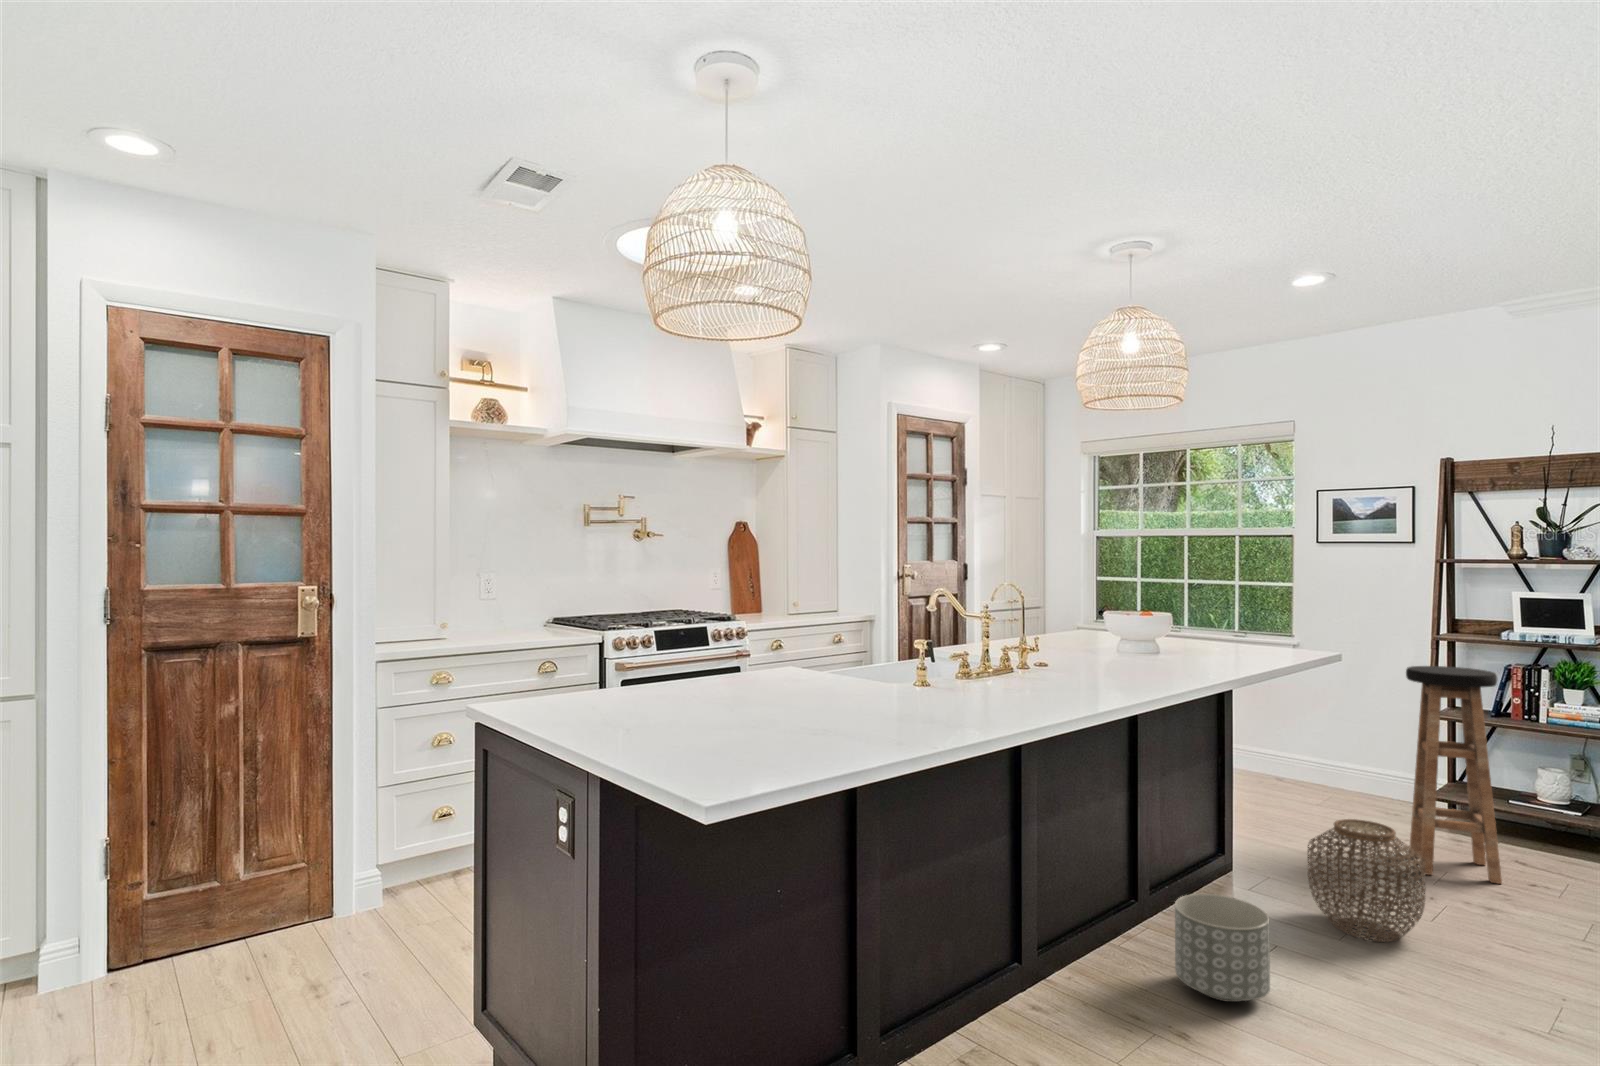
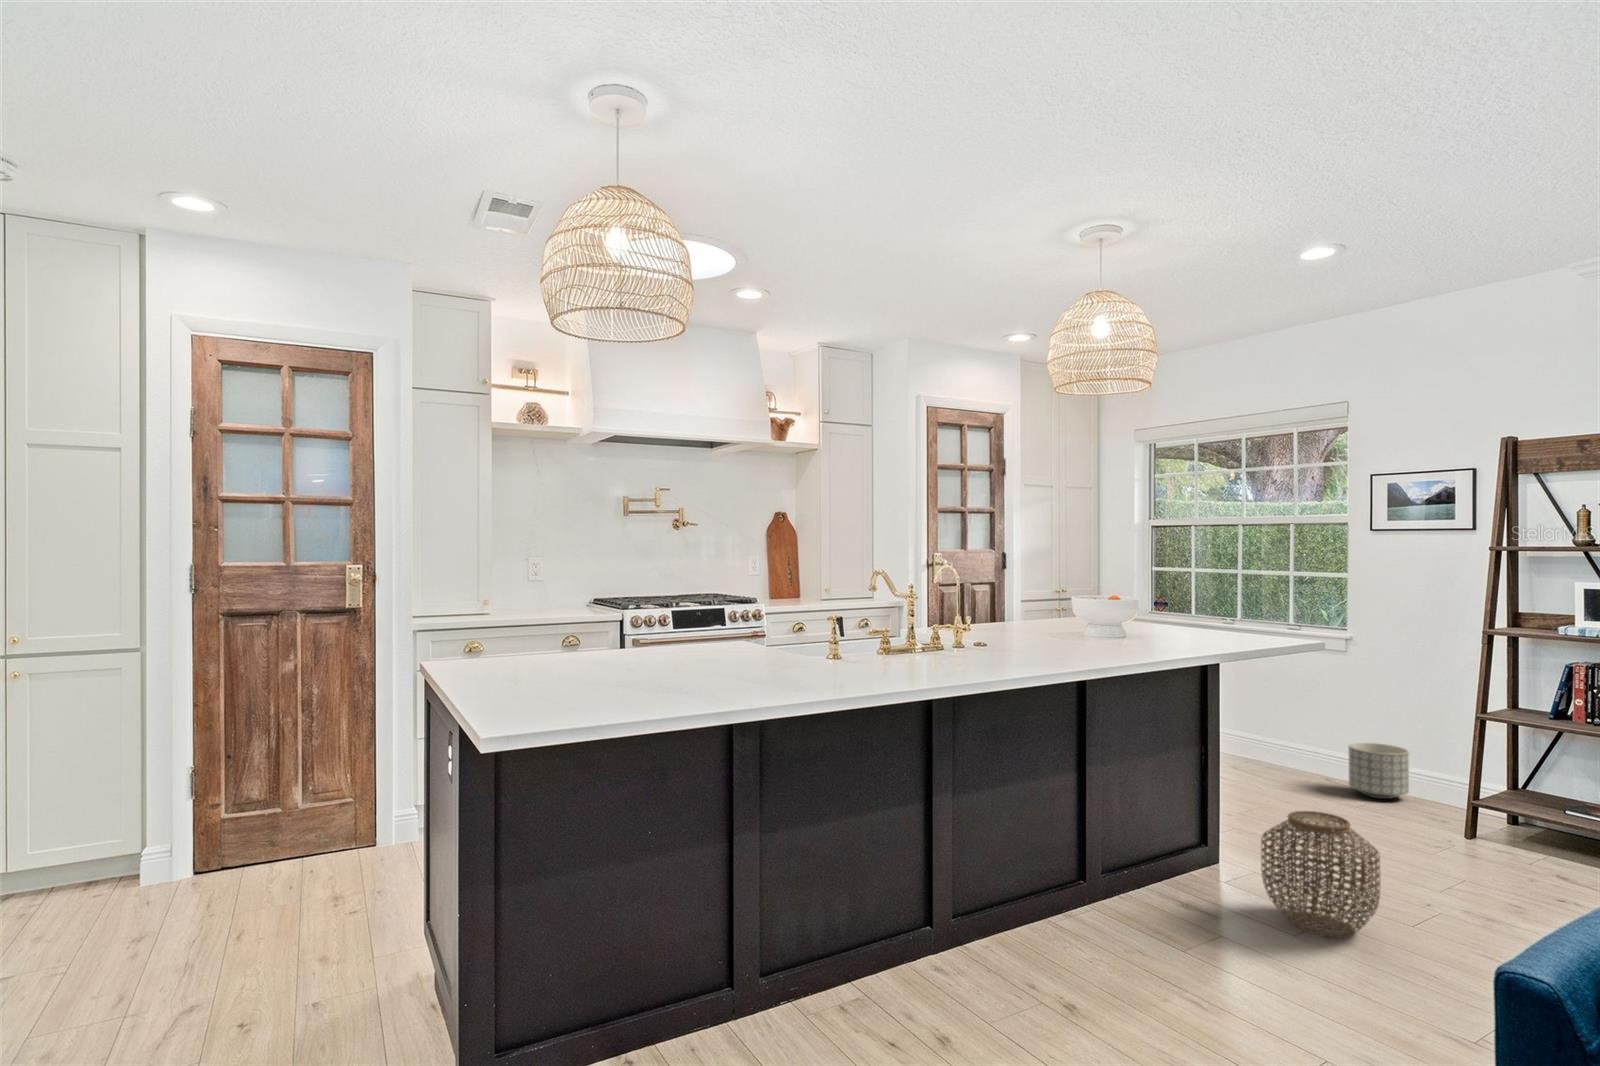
bar stool: present [1406,666,1502,884] -> none [1417,659,1516,894]
planter: present [1175,894,1270,1002] -> present [1348,743,1409,799]

